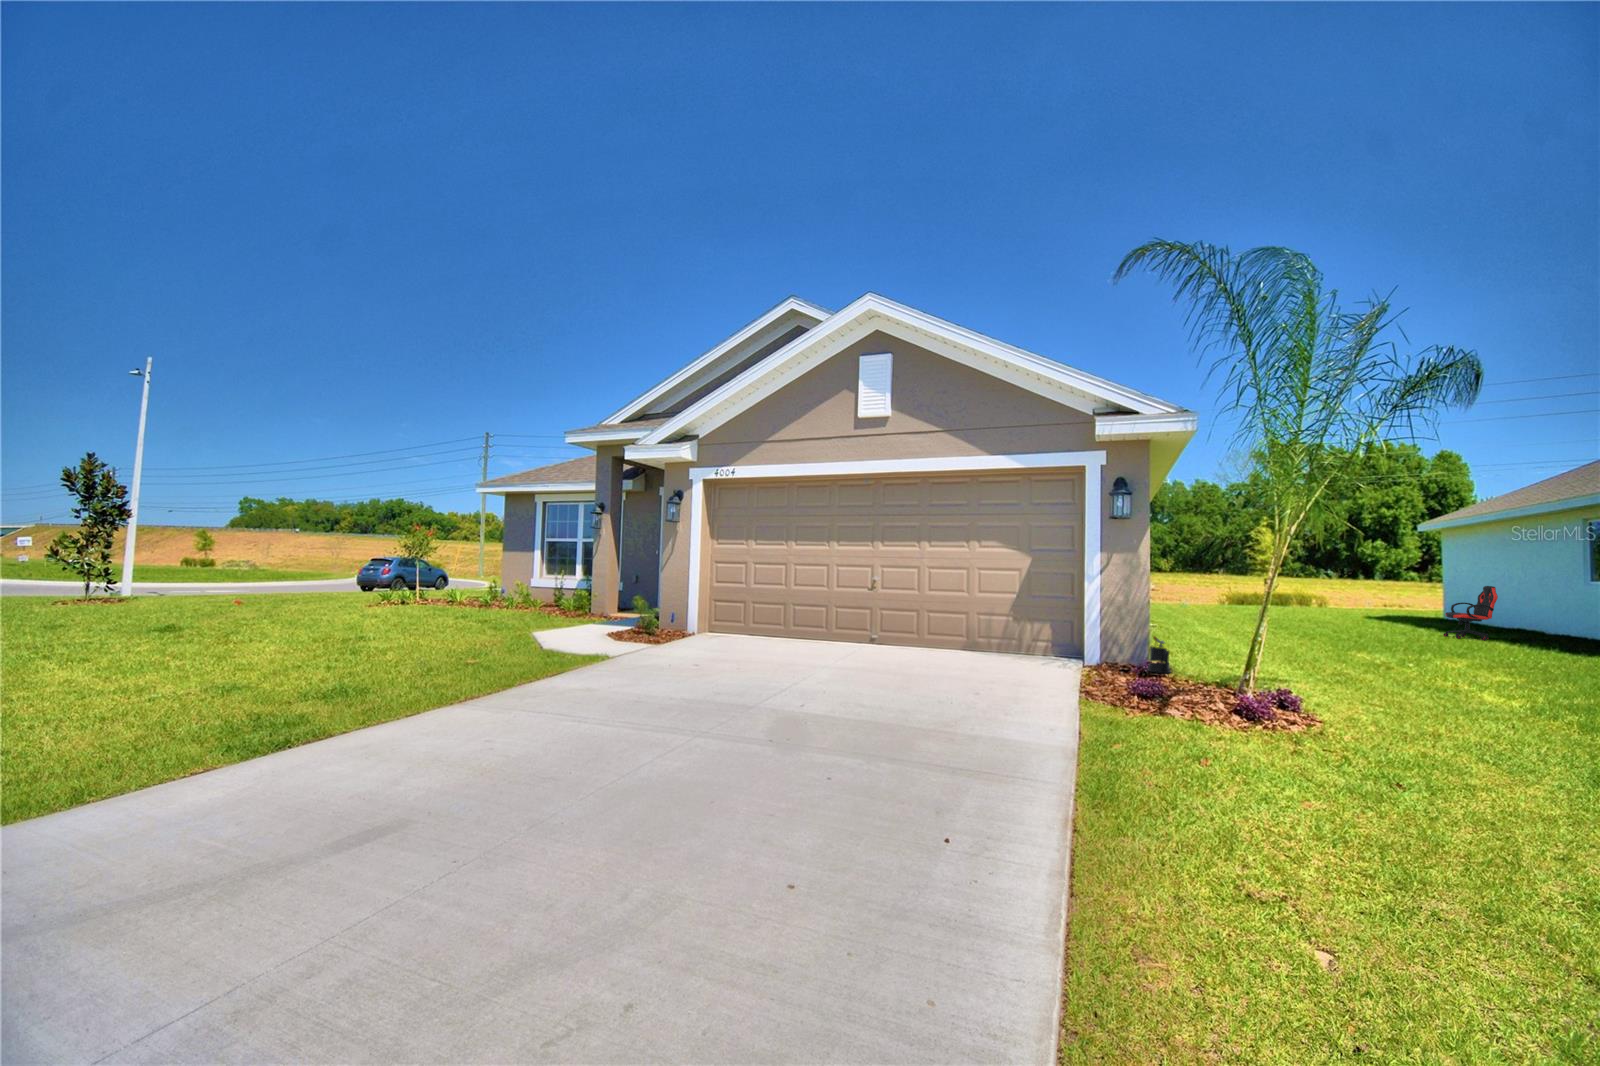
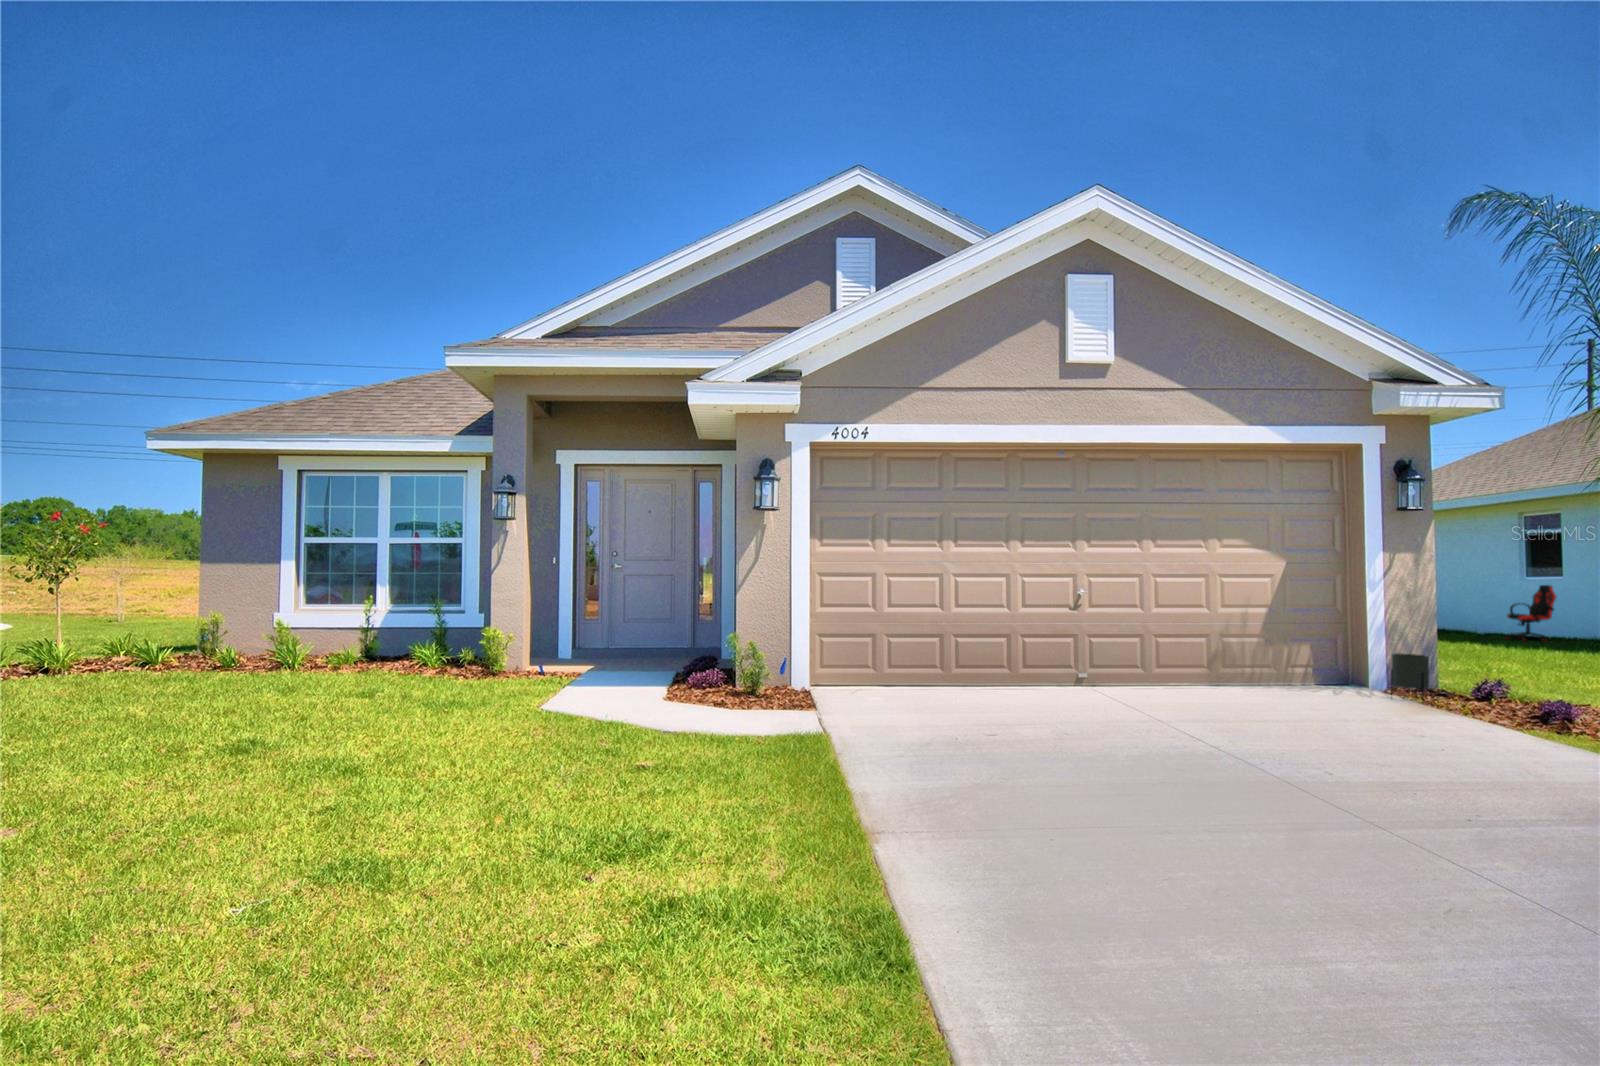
planter: none [1104,631,1131,672] -> present [1391,654,1429,702]
watering can: present [1148,636,1170,673] -> none [1433,656,1475,702]

